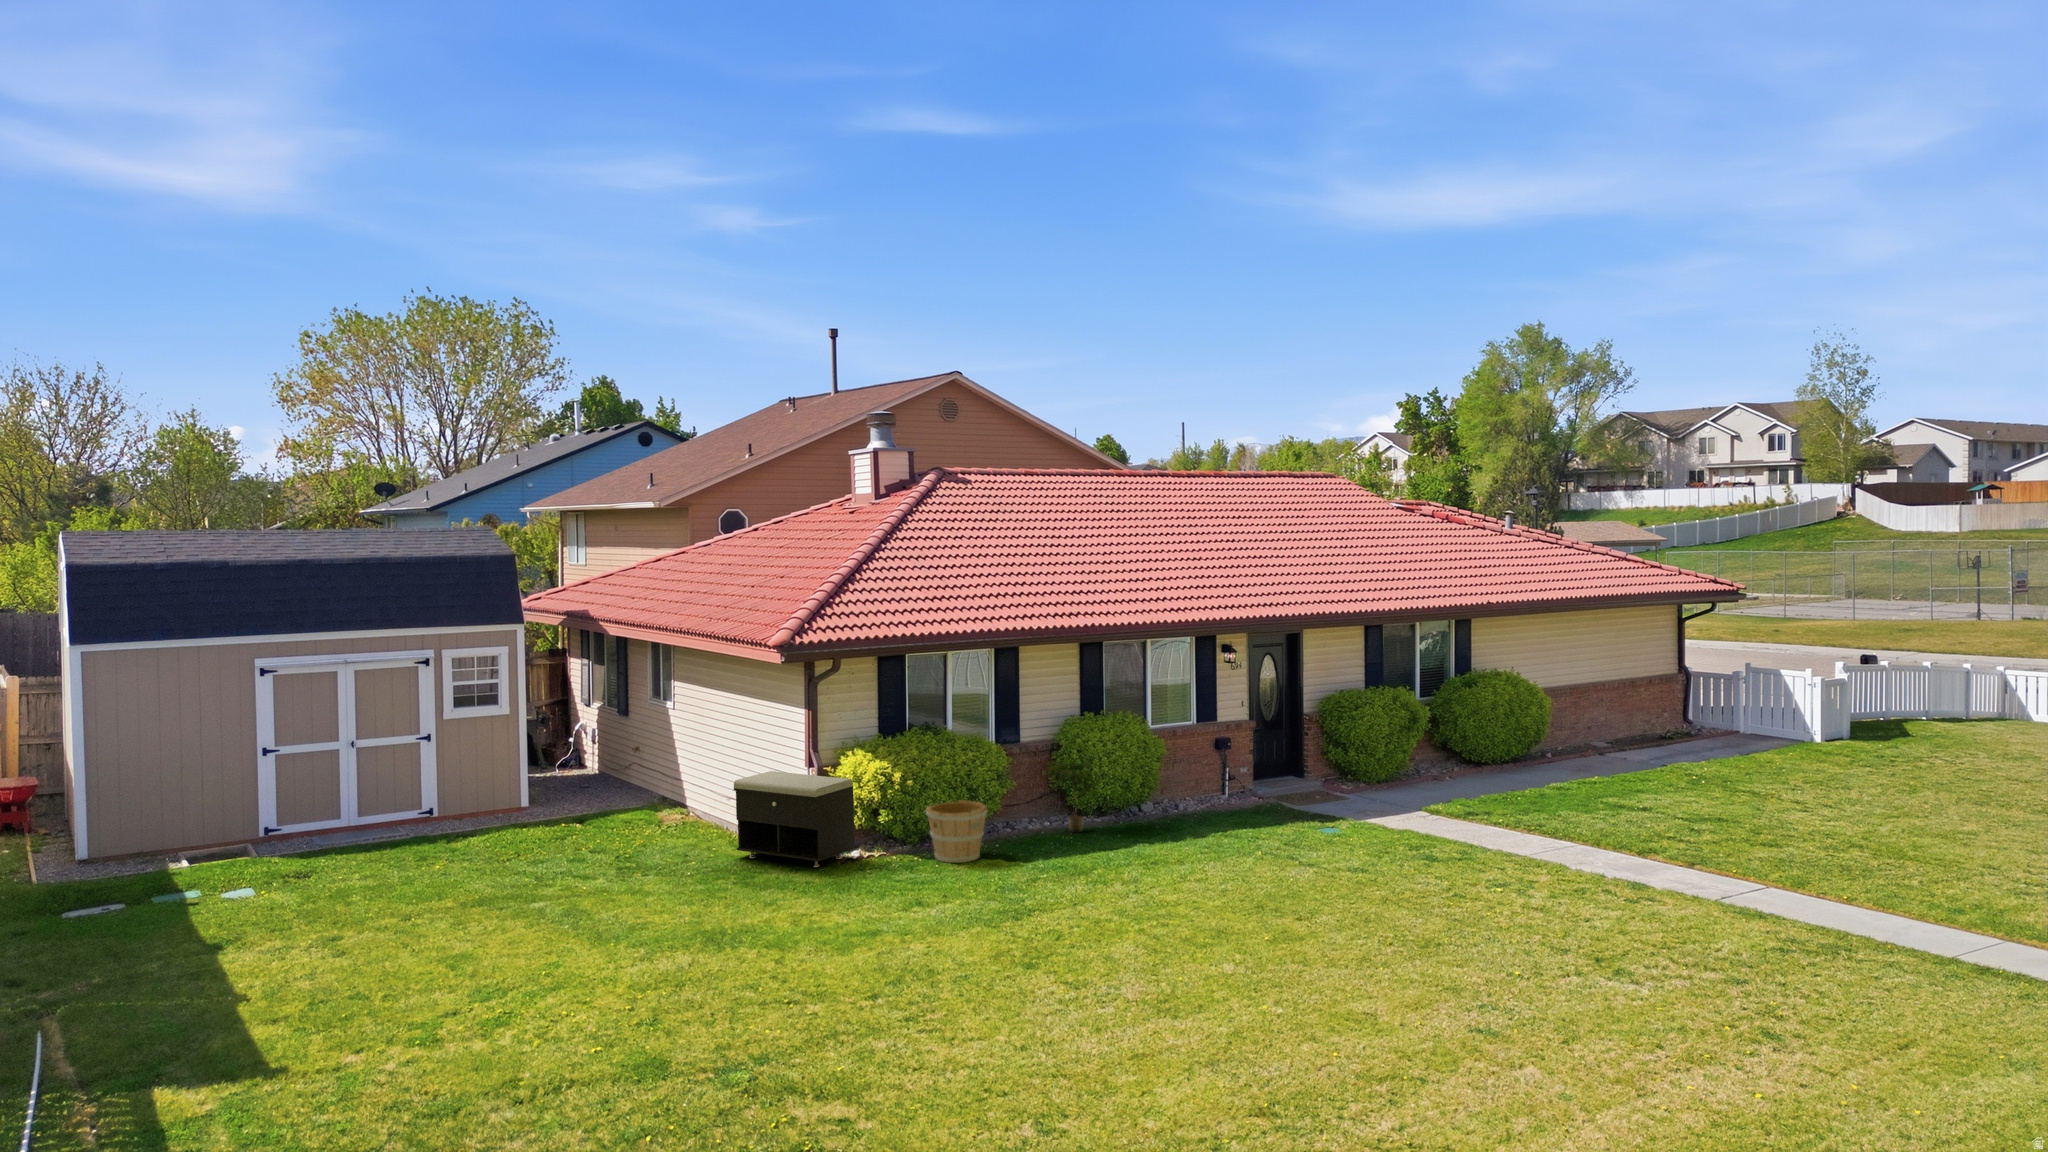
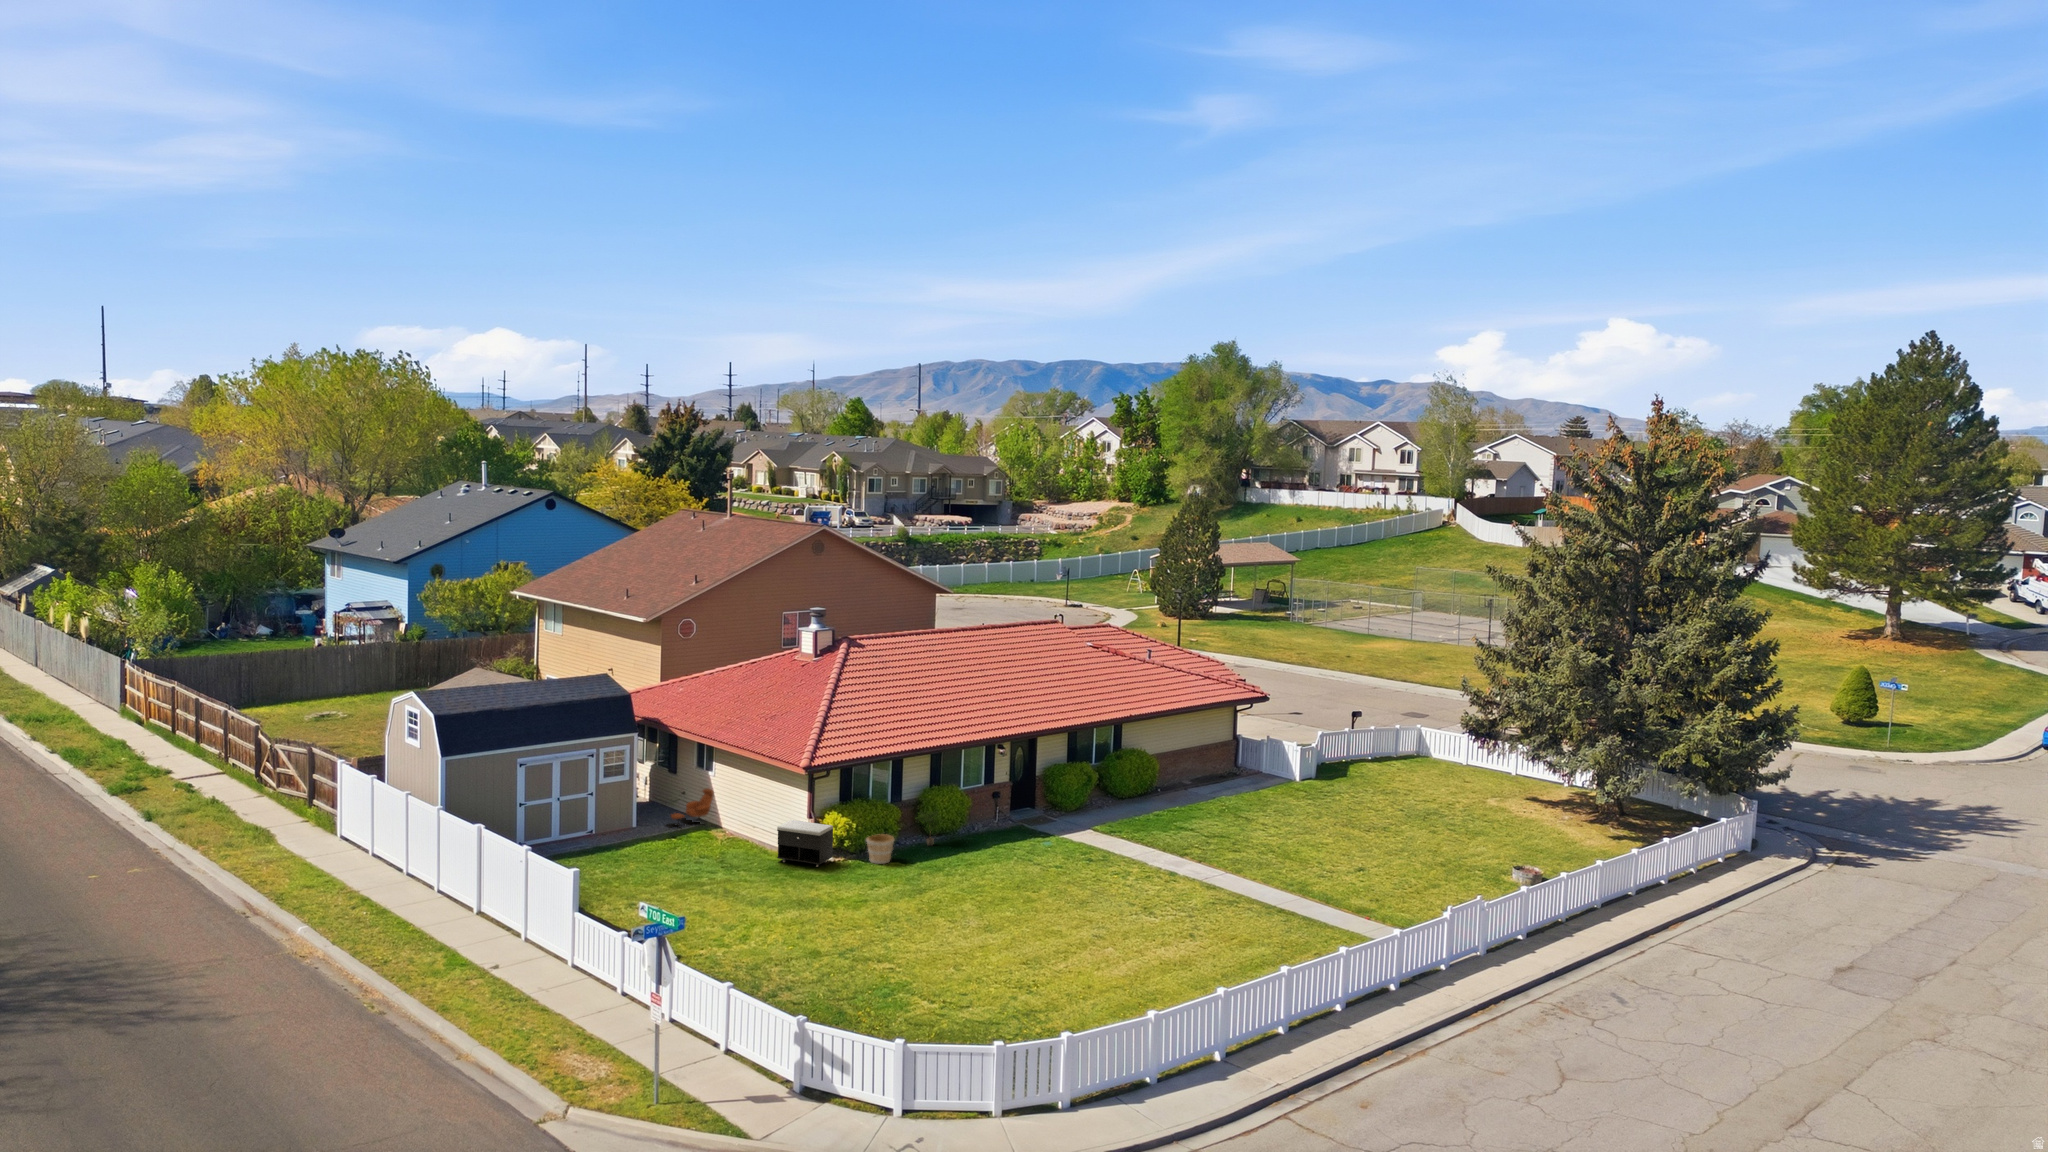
lounge chair: none [576,731,665,805] -> present [671,788,714,826]

